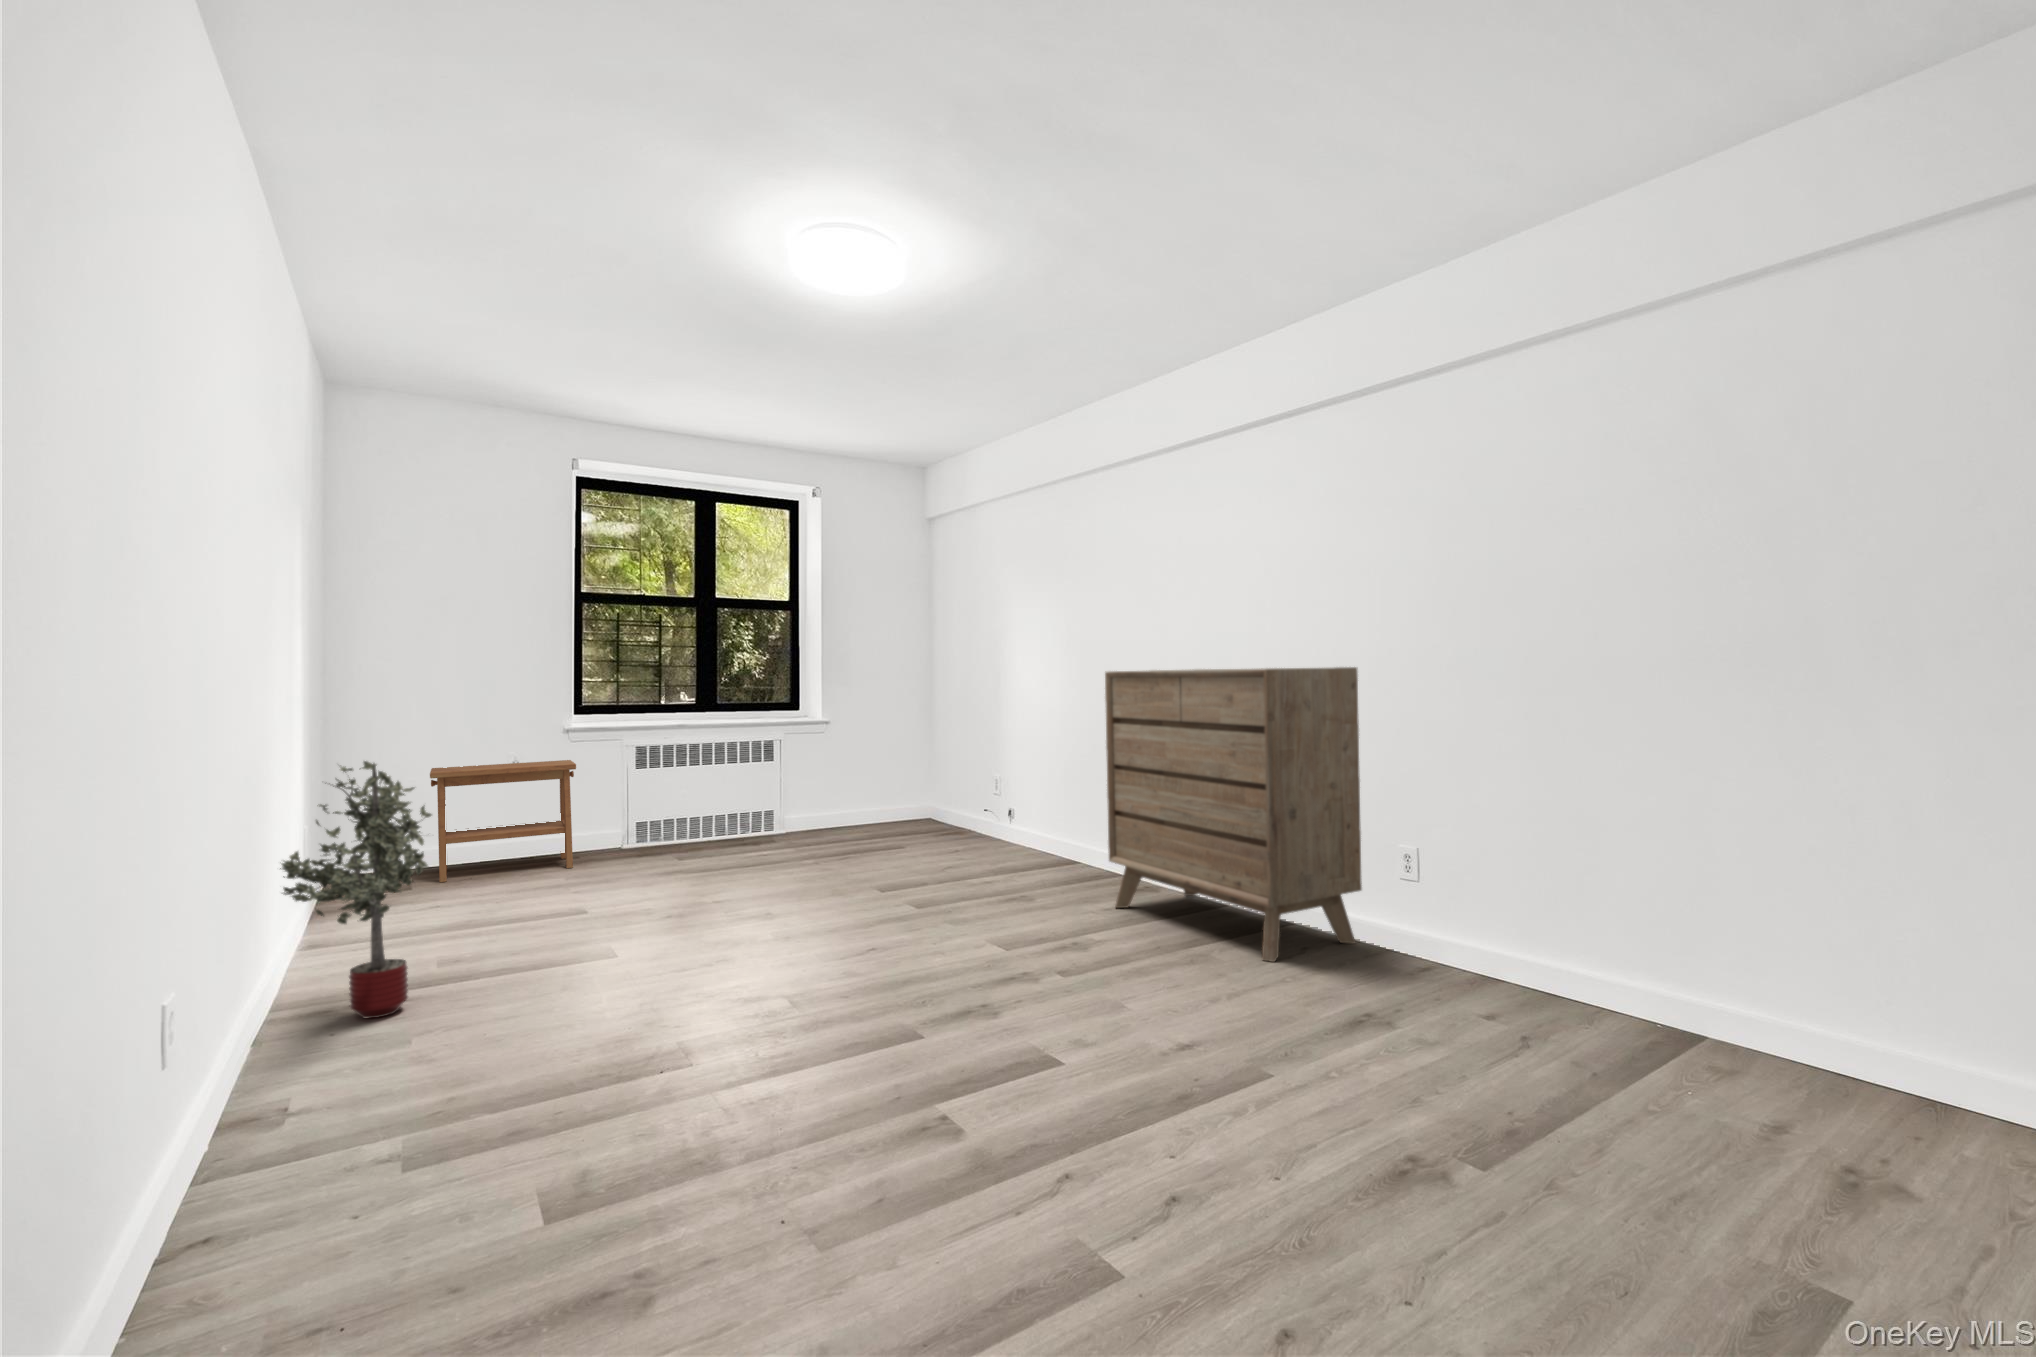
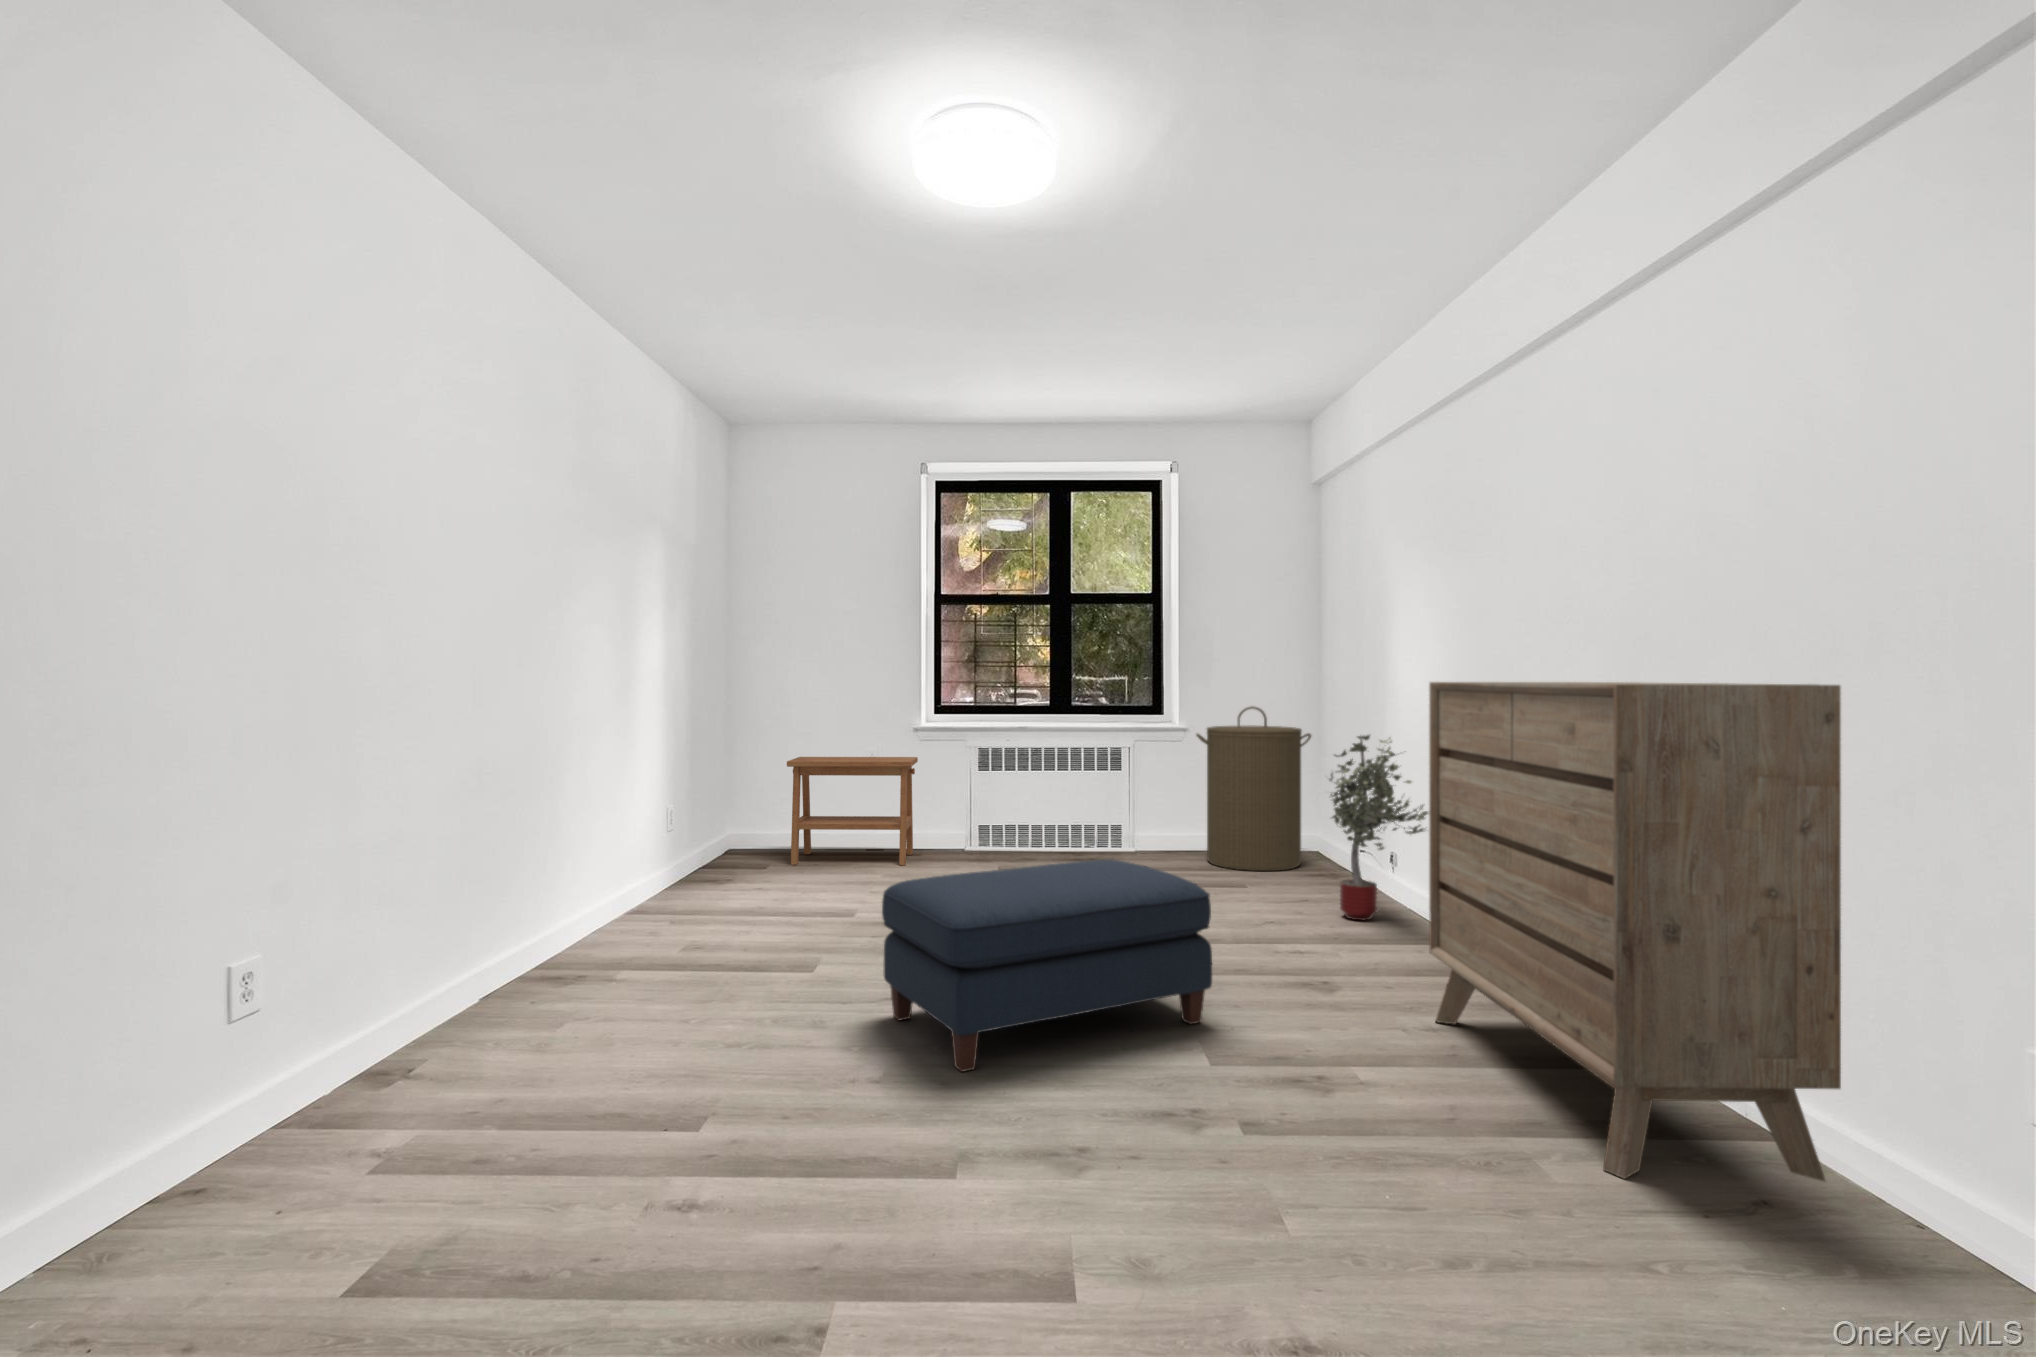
laundry hamper: none [843,697,935,836] -> present [1197,707,1311,871]
potted tree: present [280,761,432,1018] -> present [1330,735,1429,920]
ottoman: none [719,822,980,995] -> present [882,860,1212,1072]

